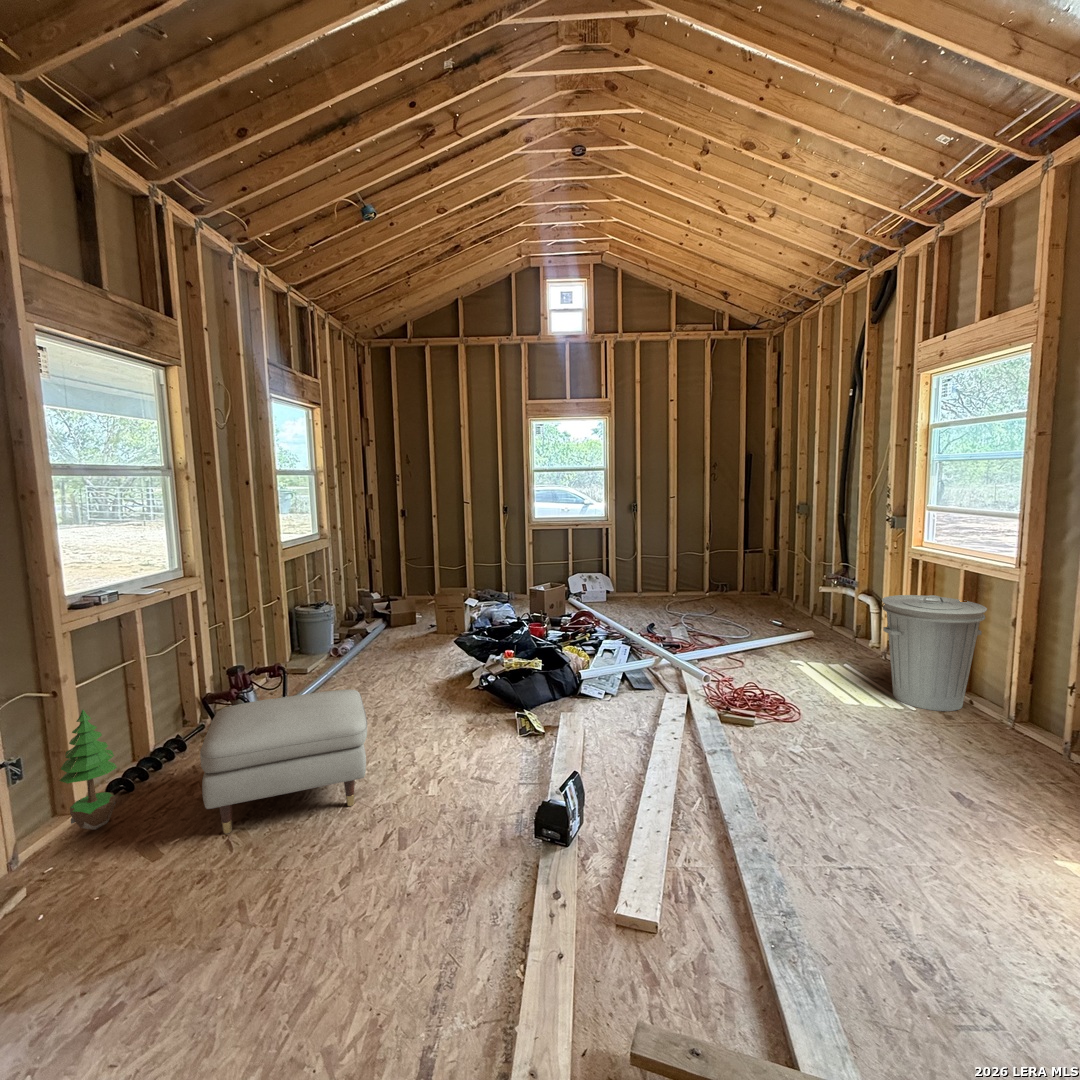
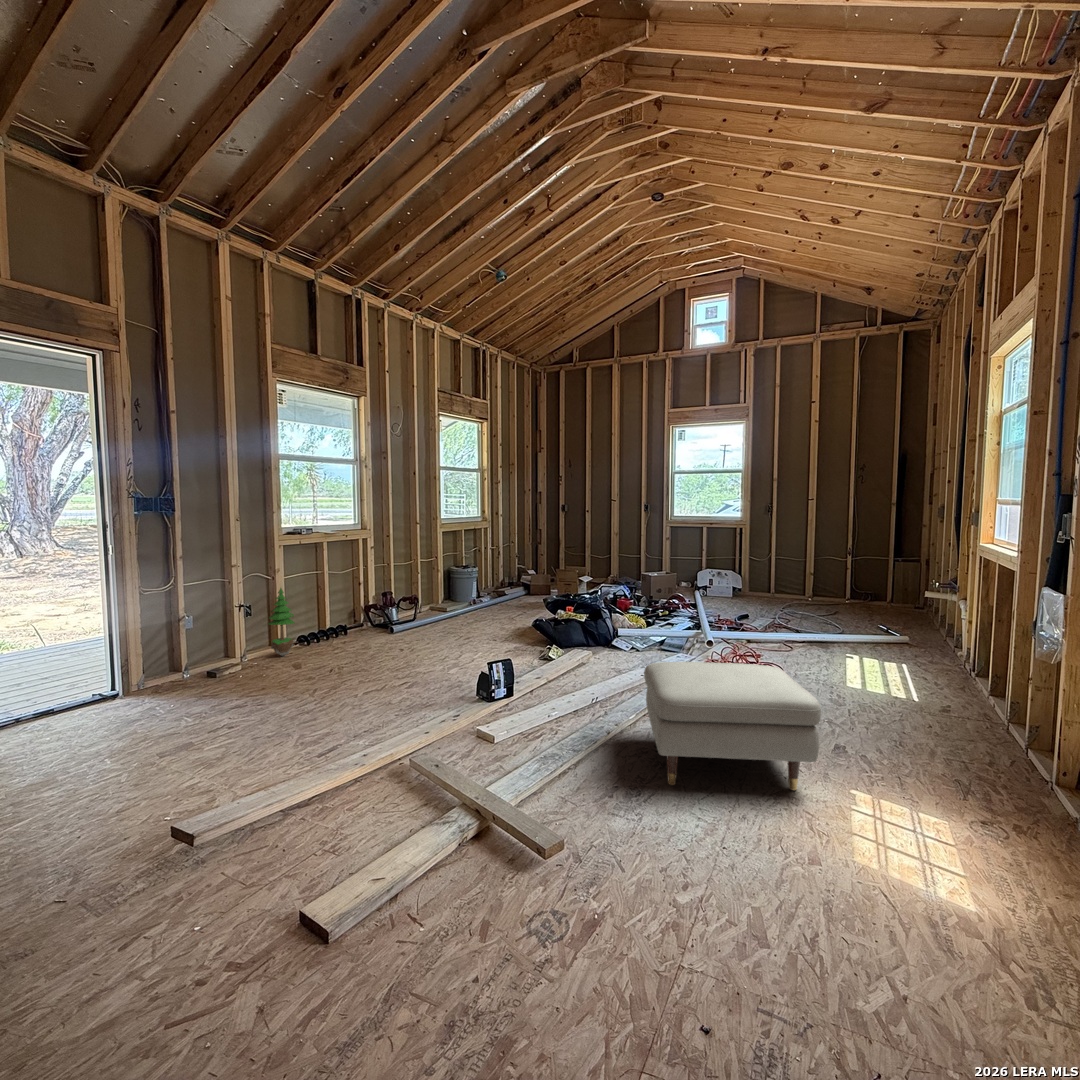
trash can: present [882,595,987,711] -> none [900,588,1016,710]
ottoman: present [200,690,367,834] -> present [644,662,821,791]

